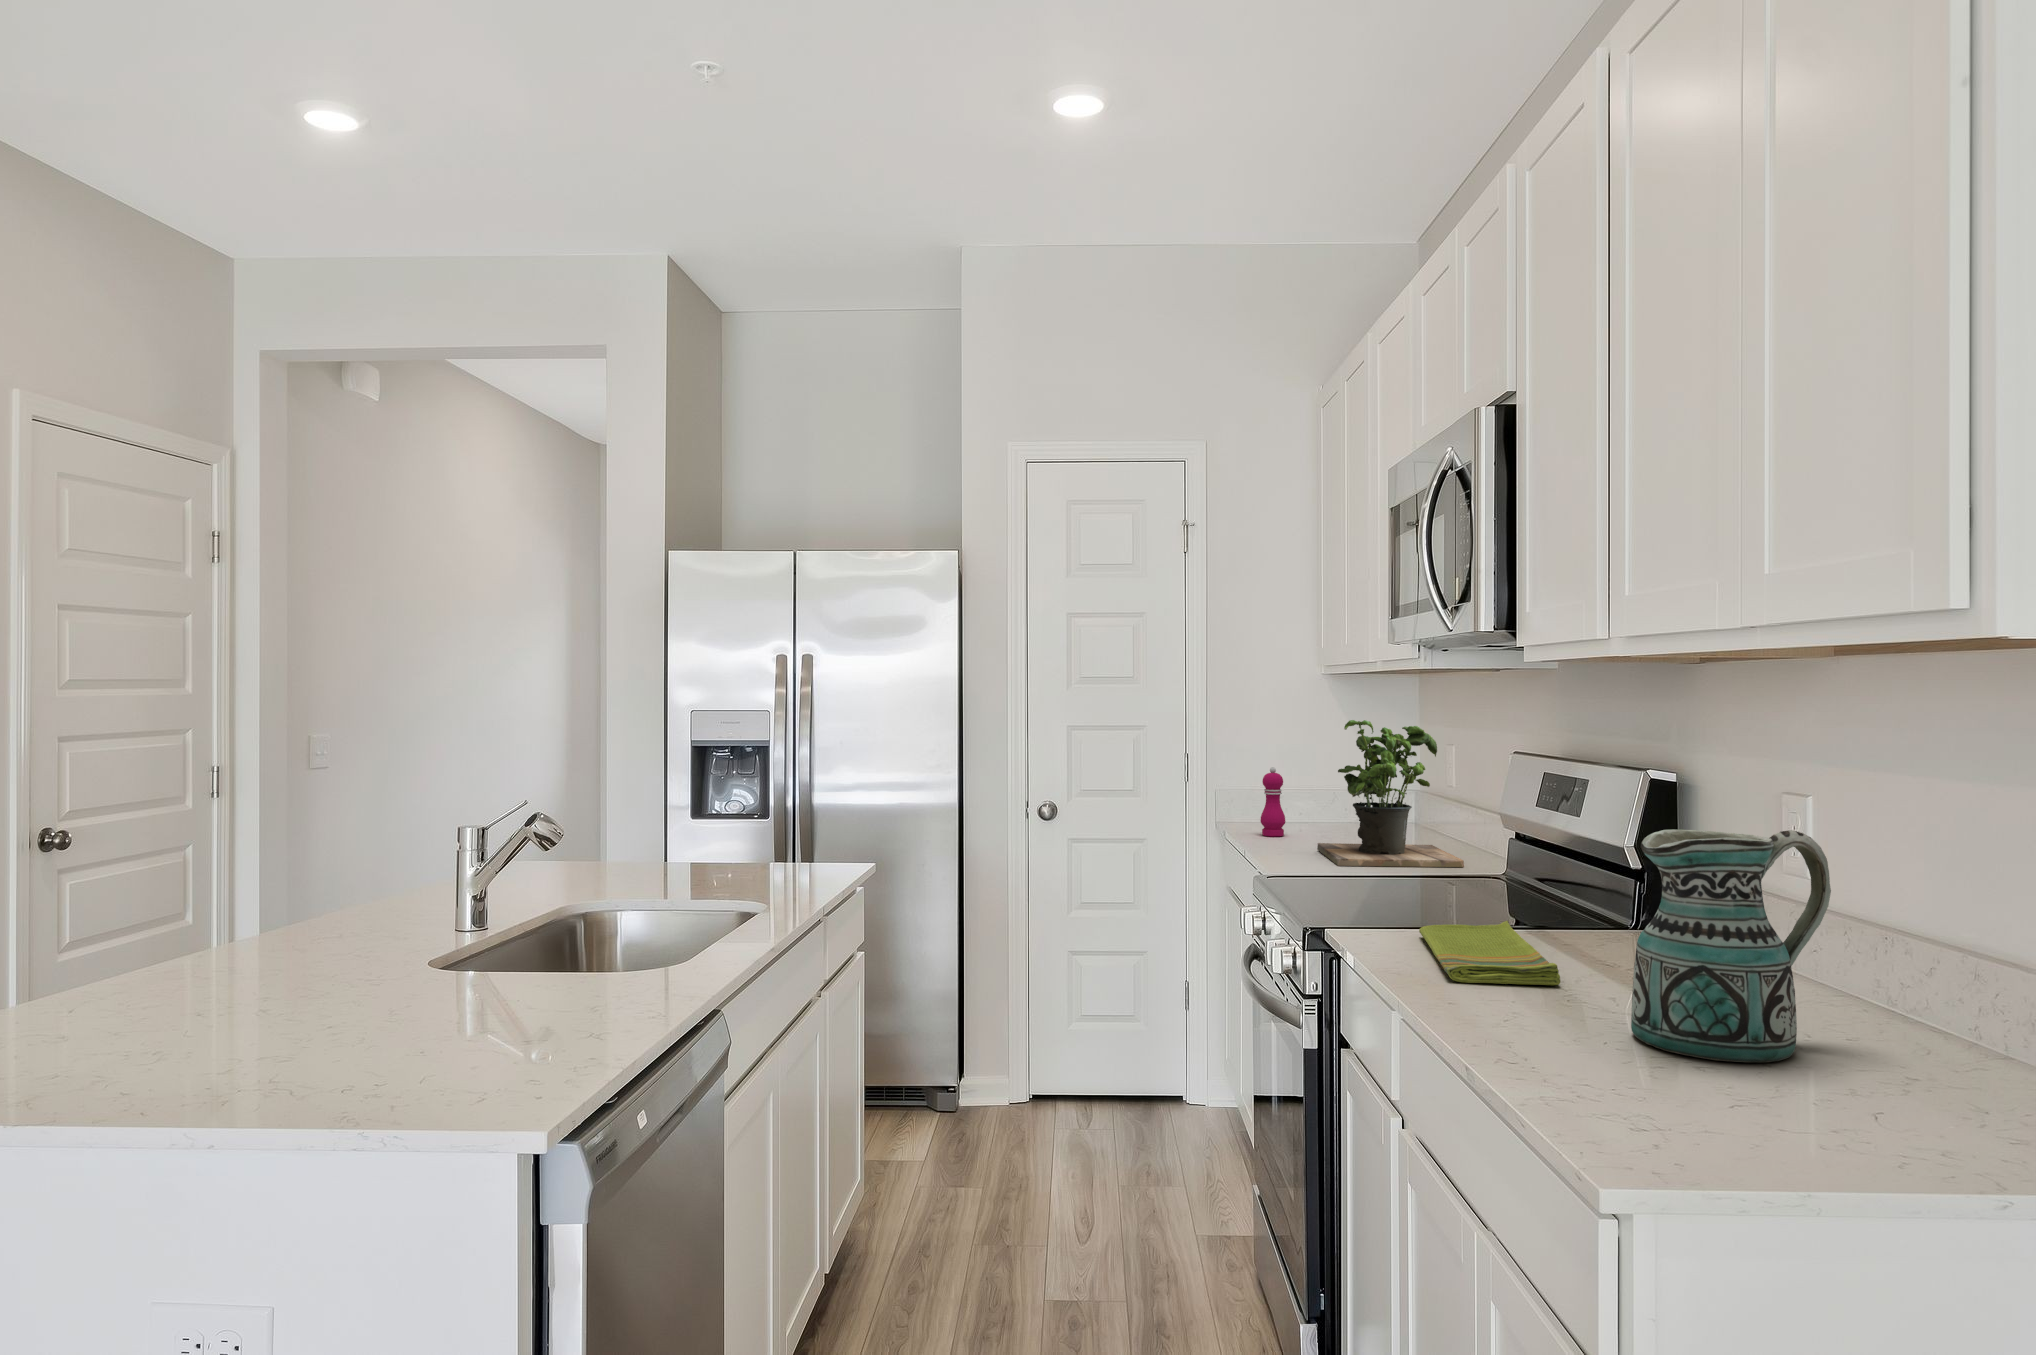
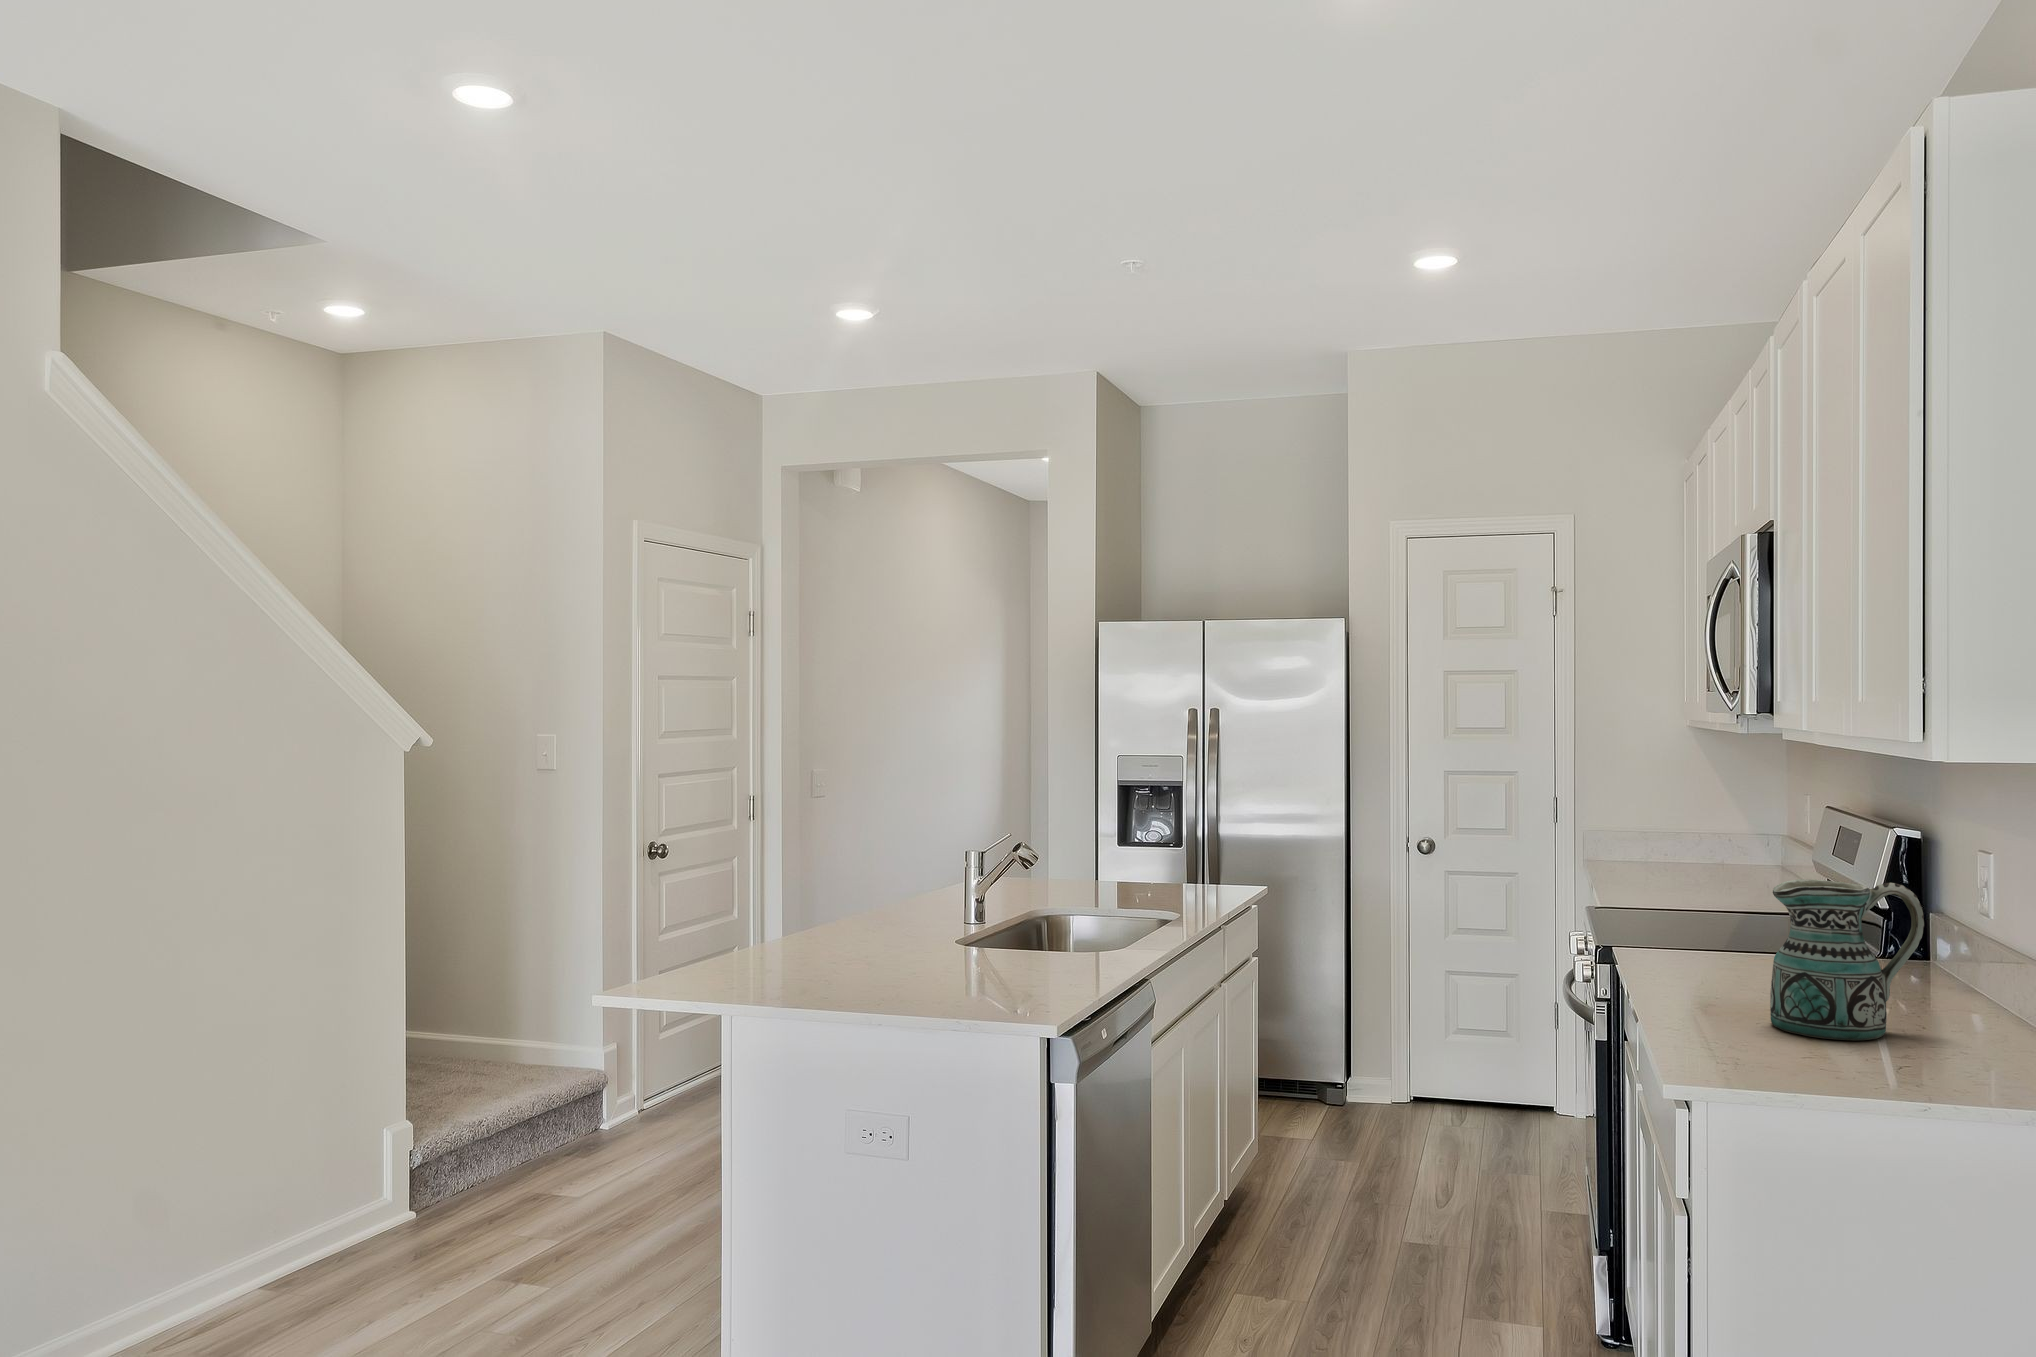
potted plant: present [1317,720,1464,867] -> none [1668,774,1796,908]
pepper mill: present [1260,767,1286,836] -> none [1625,812,1650,875]
dish towel: present [1419,921,1561,985] -> none [1671,948,1762,992]

